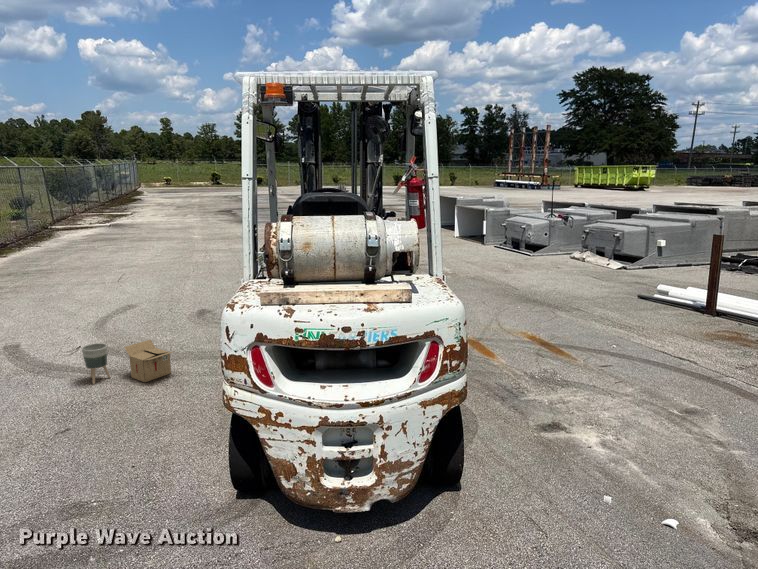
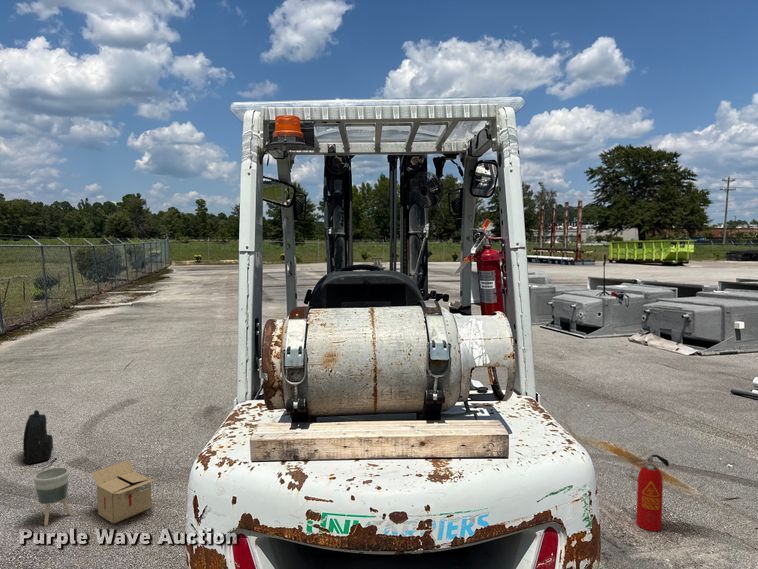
backpack: none [57,306,81,348] -> present [23,410,53,464]
fire extinguisher: none [528,329,552,382] -> present [637,455,669,531]

